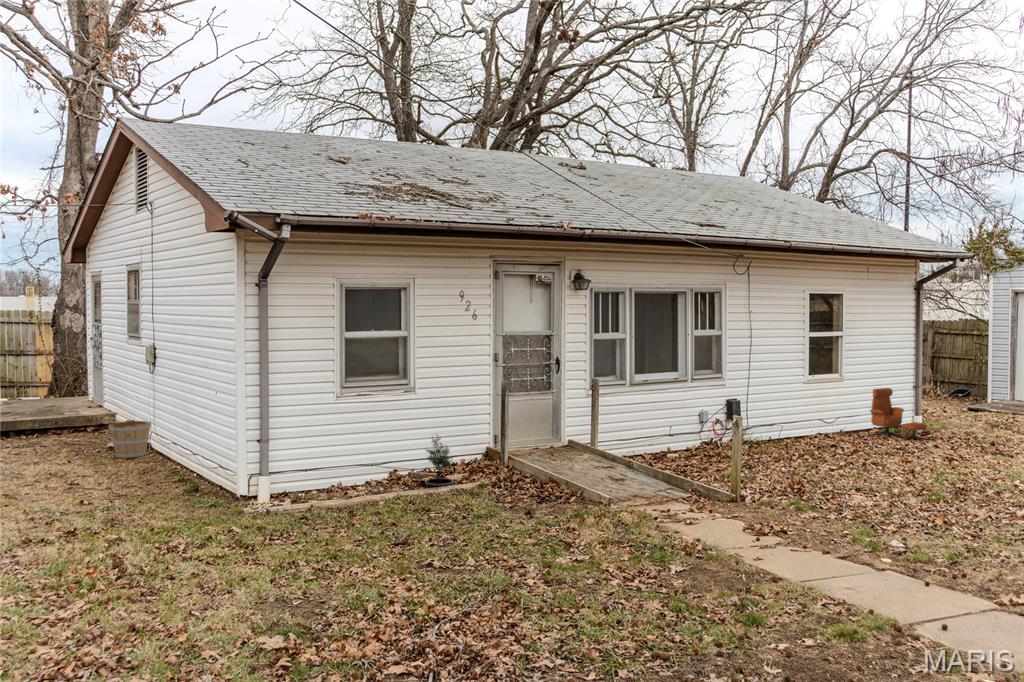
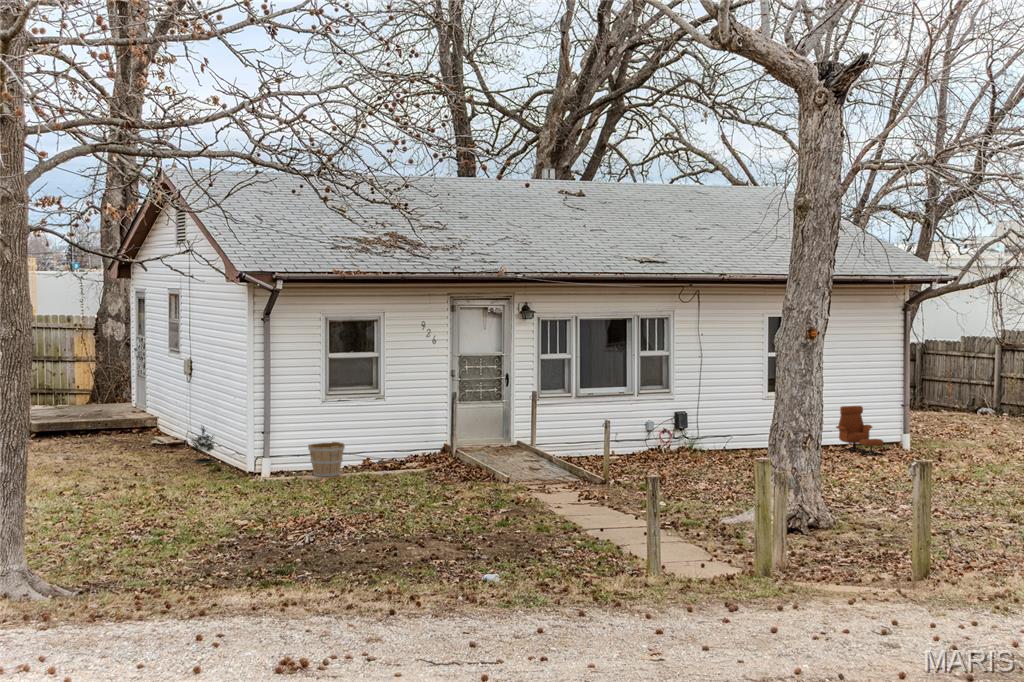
wooden bucket: present [109,420,151,458] -> present [308,442,345,477]
potted tree: present [425,438,453,486] -> present [192,427,215,463]

